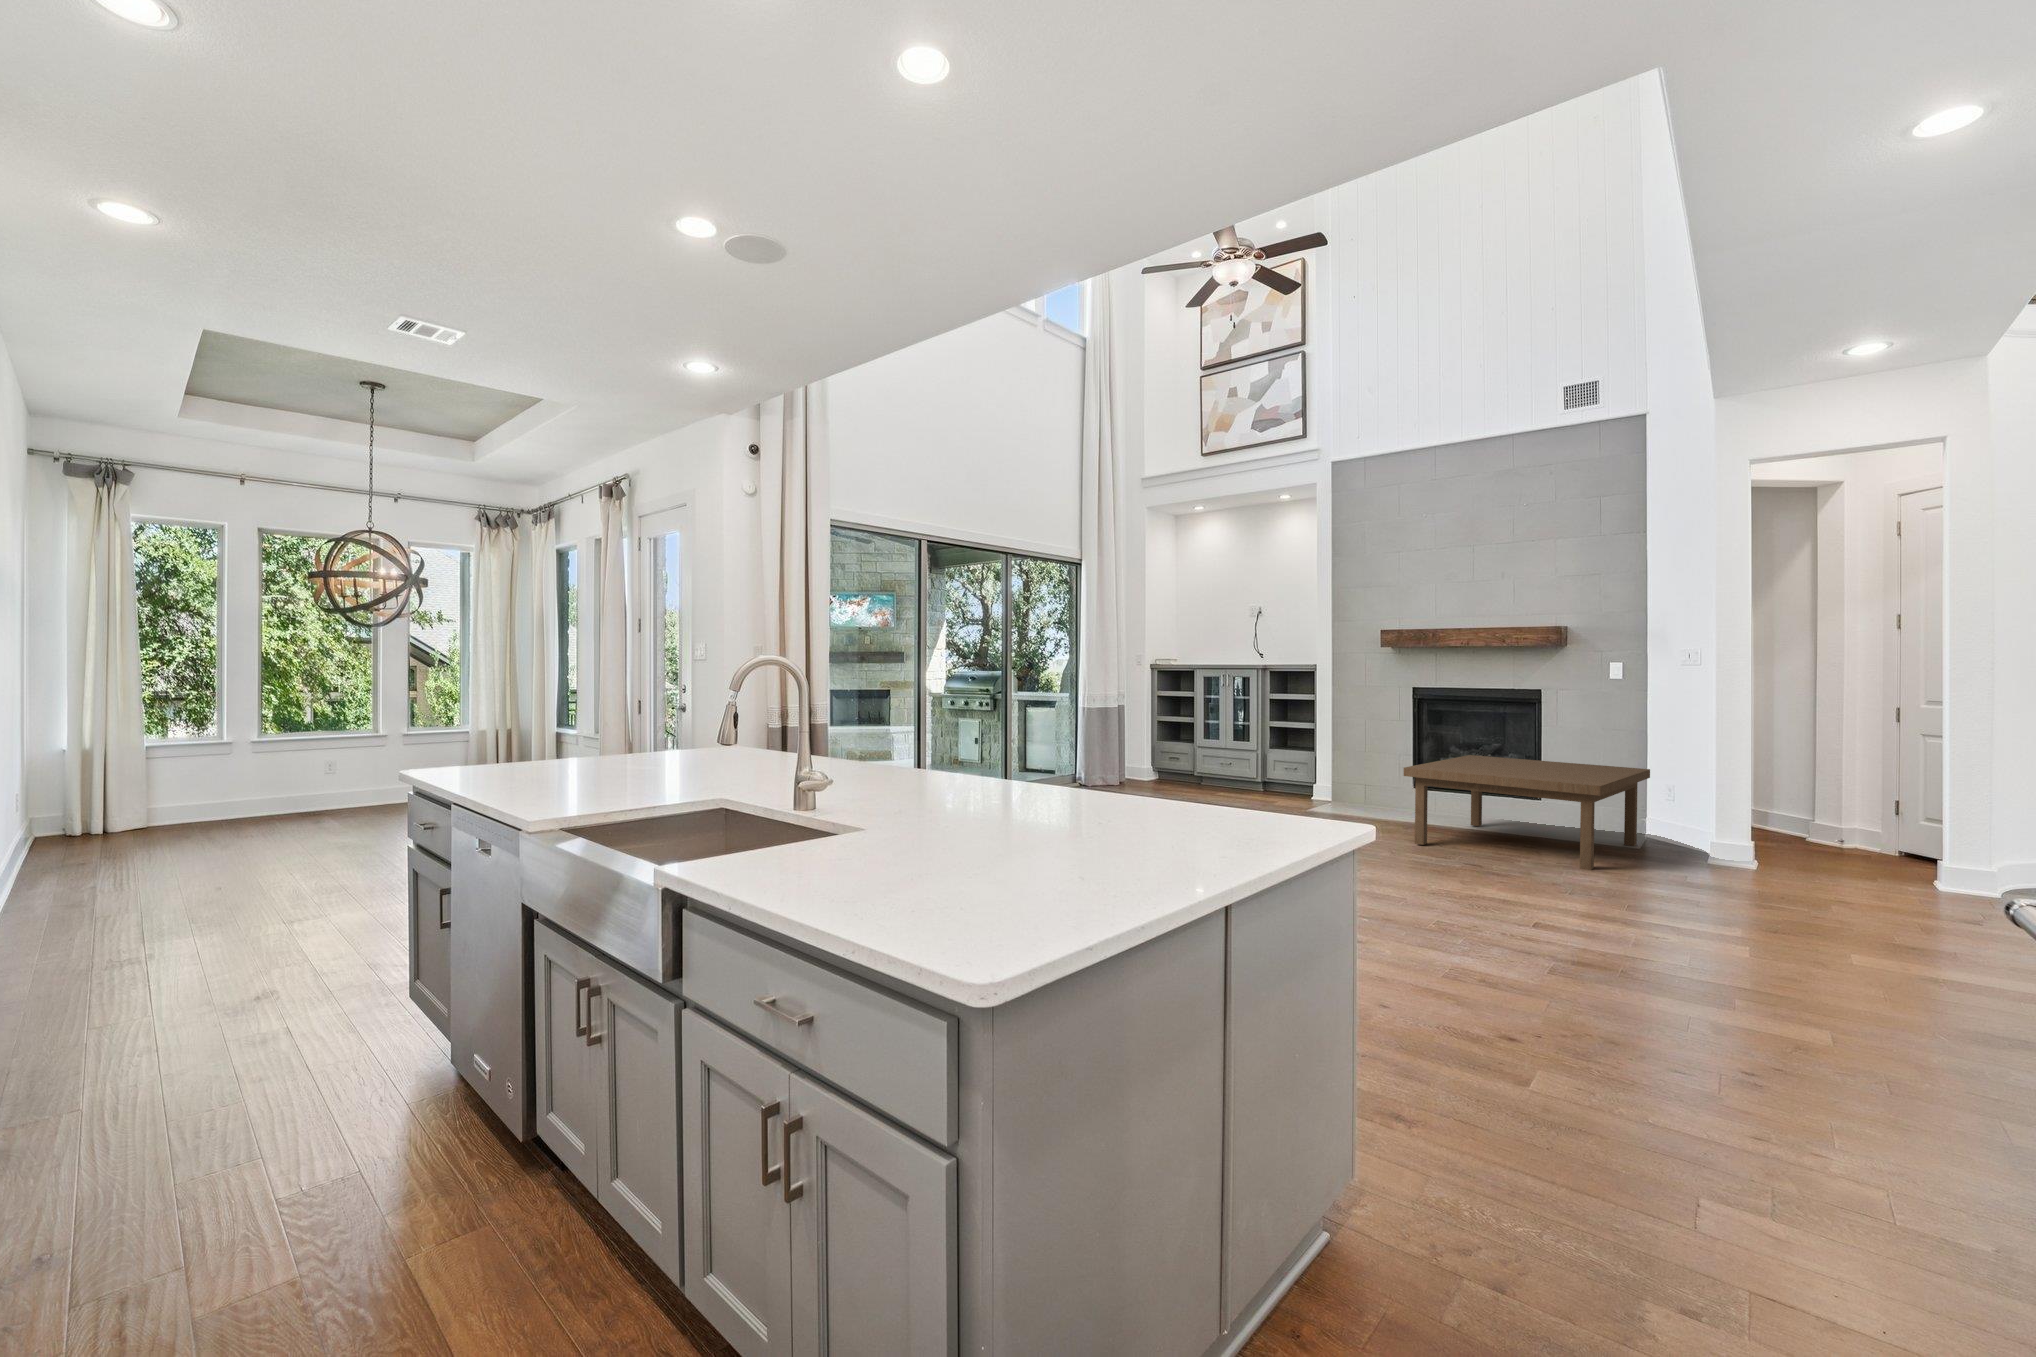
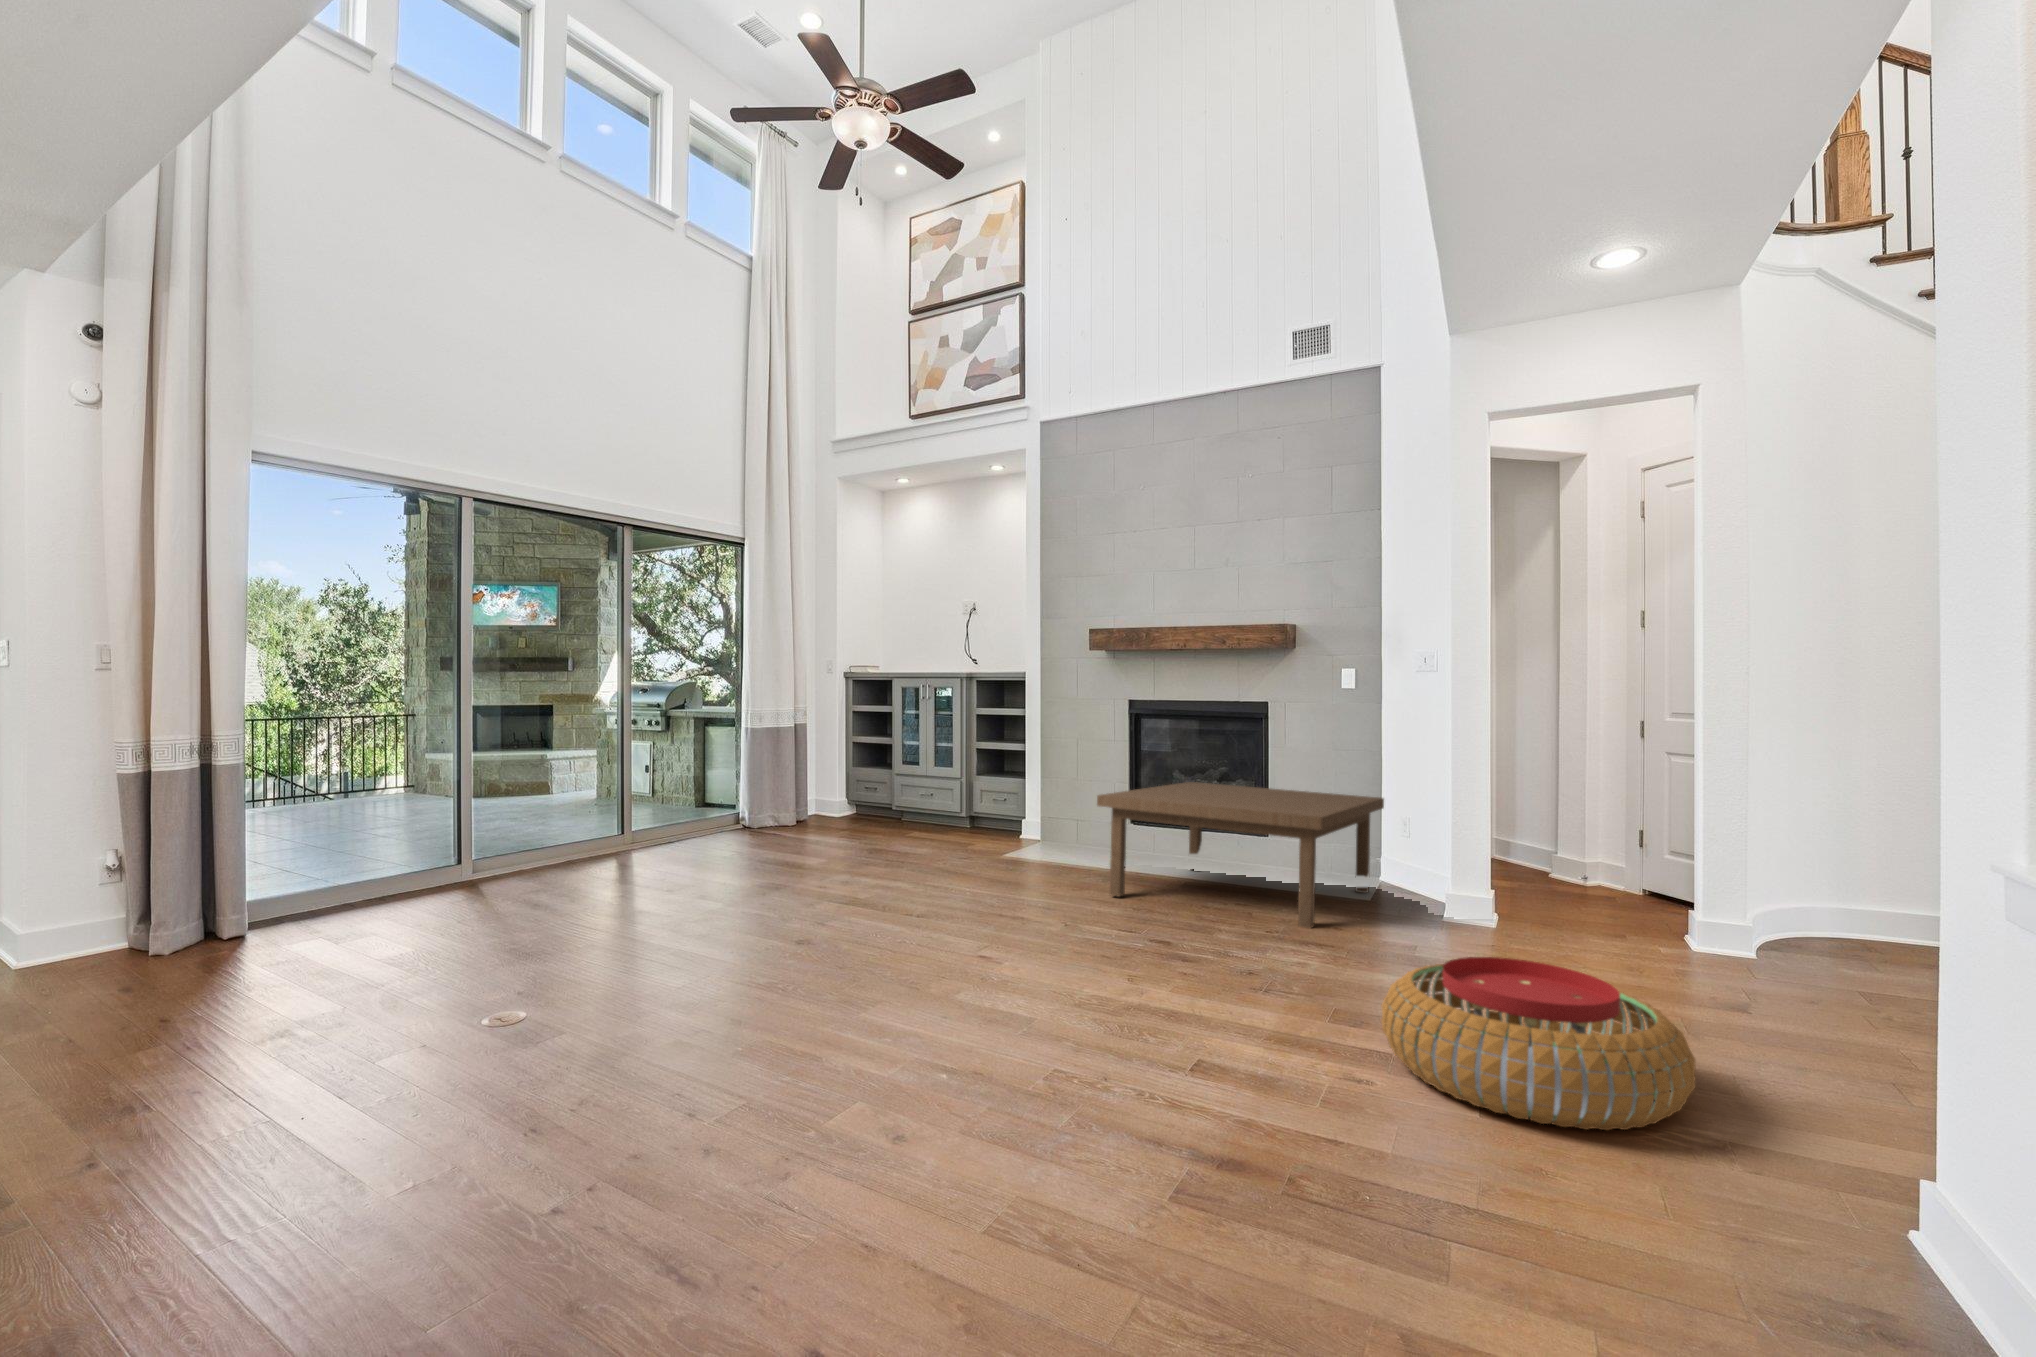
pouf: none [1662,883,1897,987] -> present [1381,957,1696,1130]

